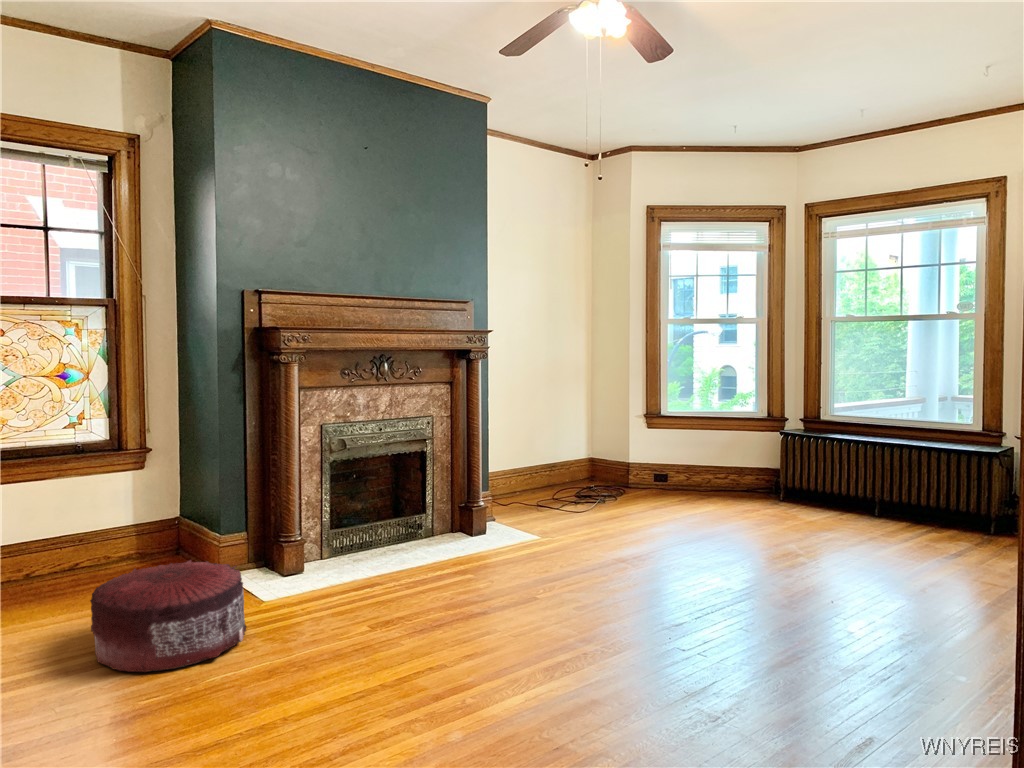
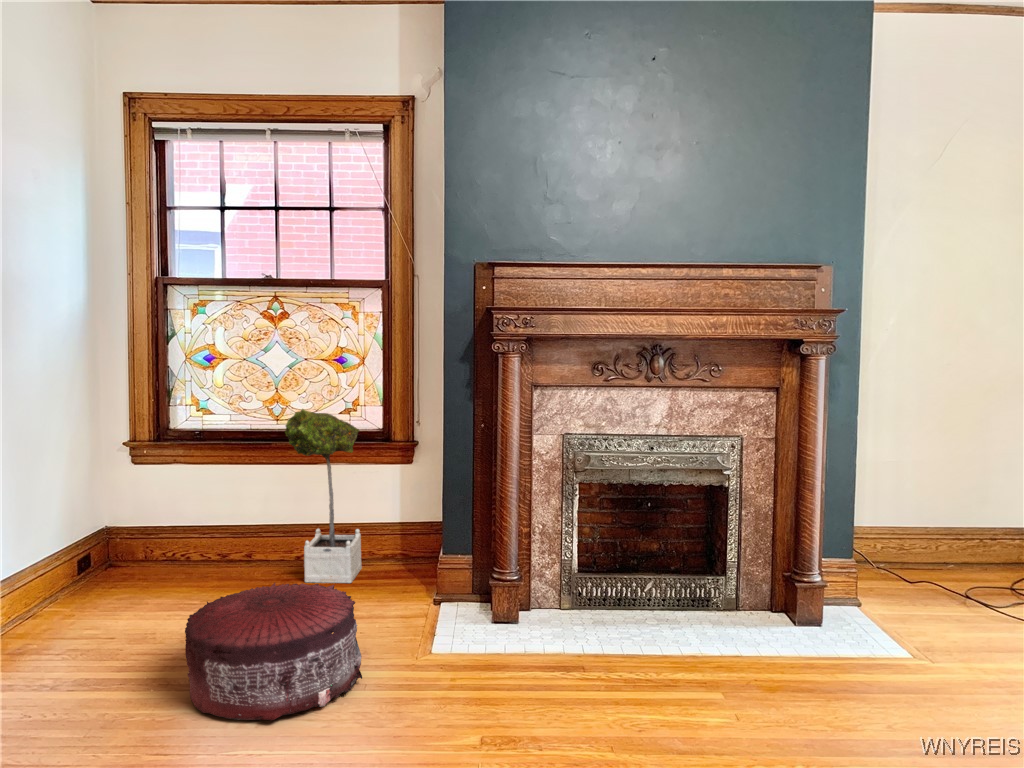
potted tree: none [31,422,115,591] -> present [285,409,362,583]

